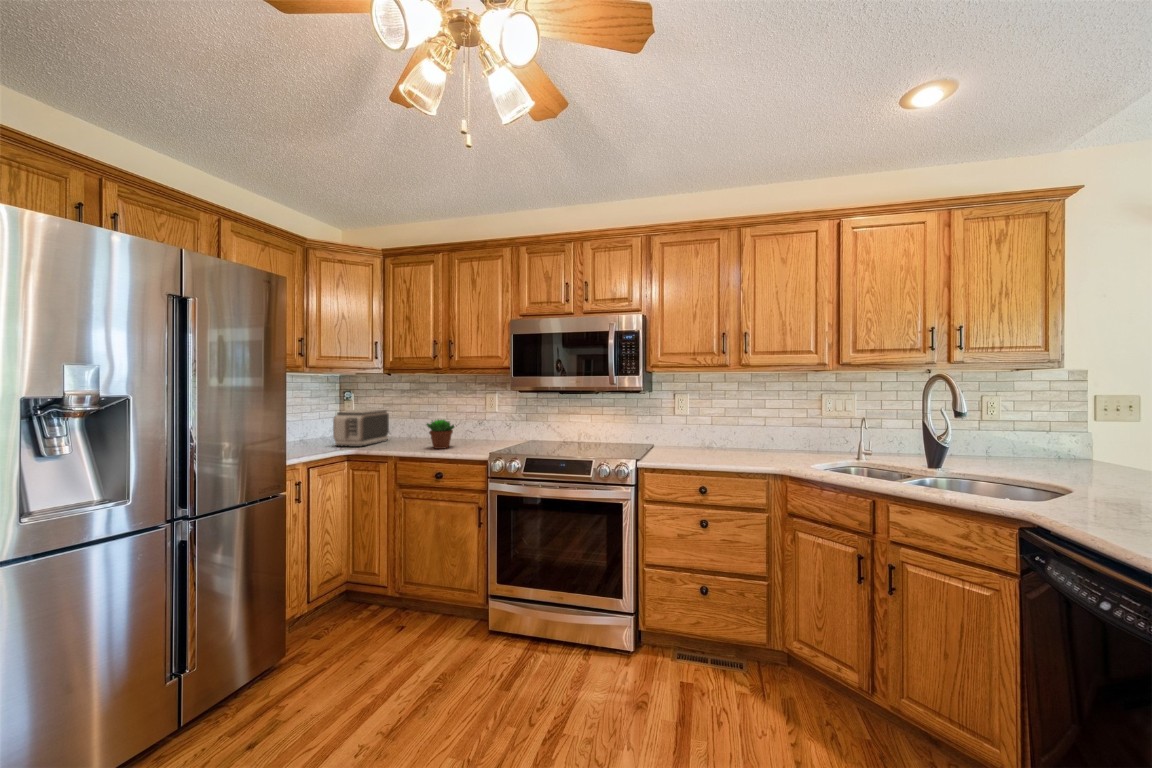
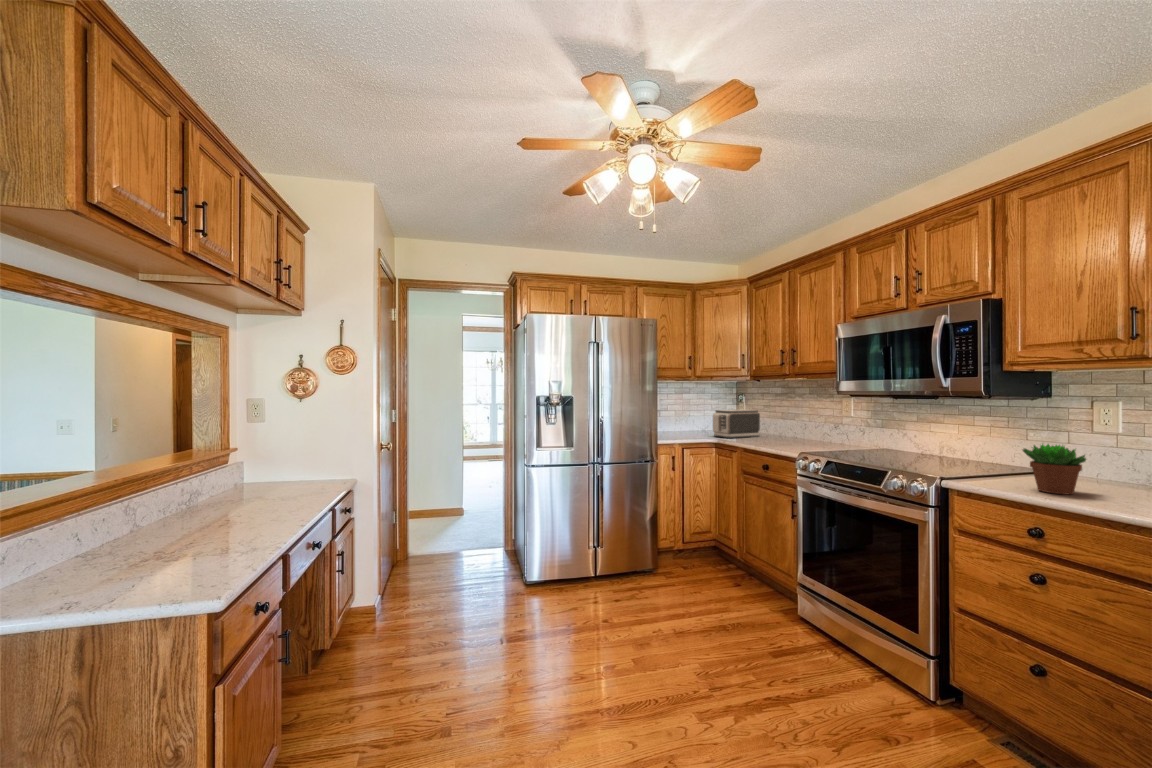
succulent plant: present [426,420,454,449] -> present [1023,444,1086,494]

